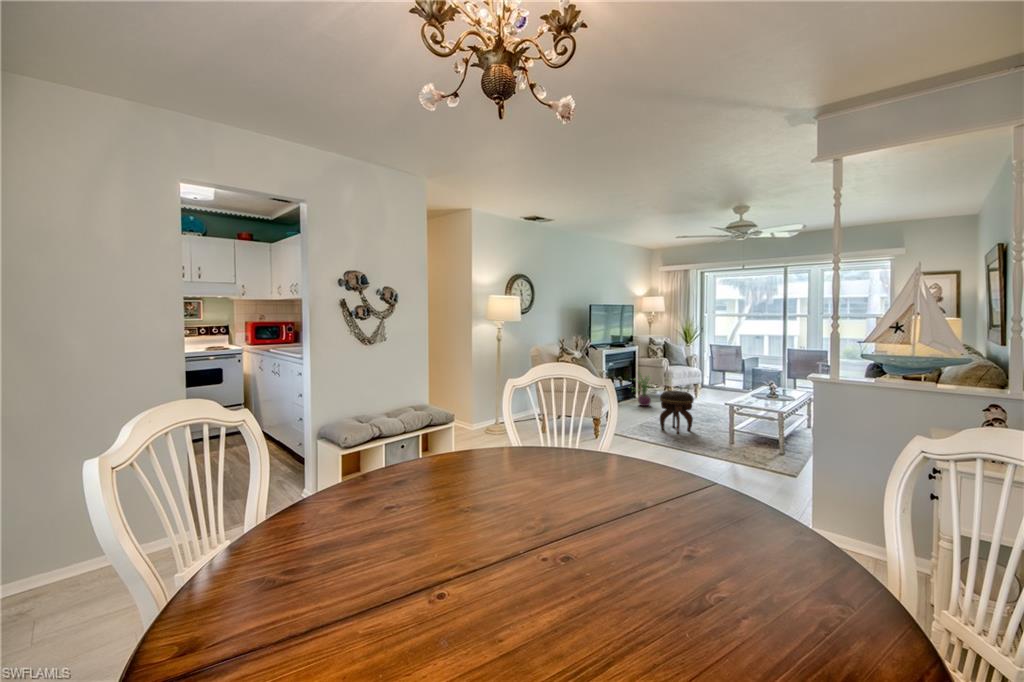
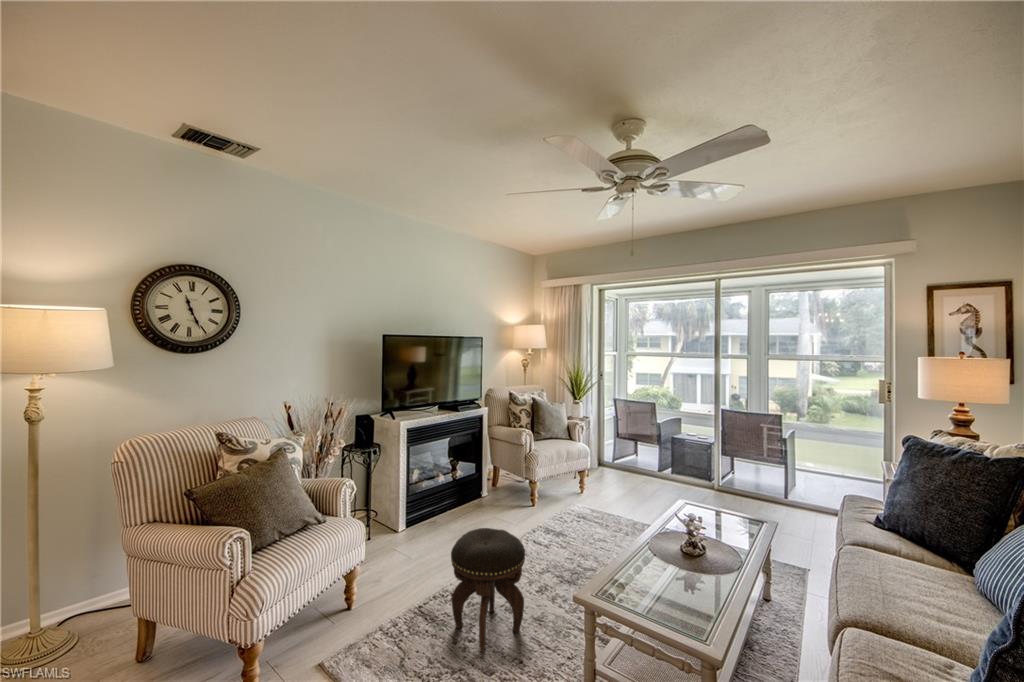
decorative plant: present [637,373,652,406] -> none [451,454,517,520]

